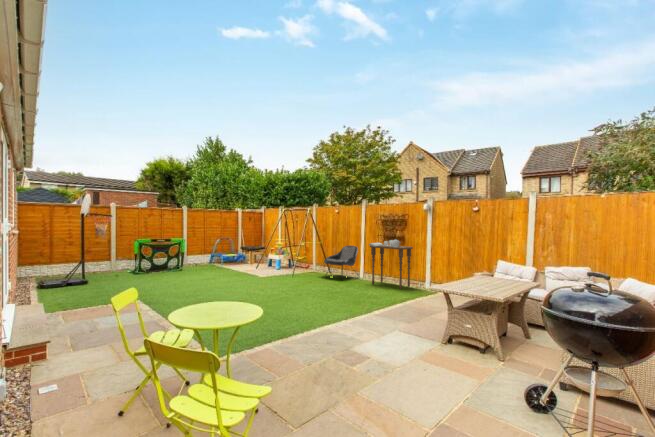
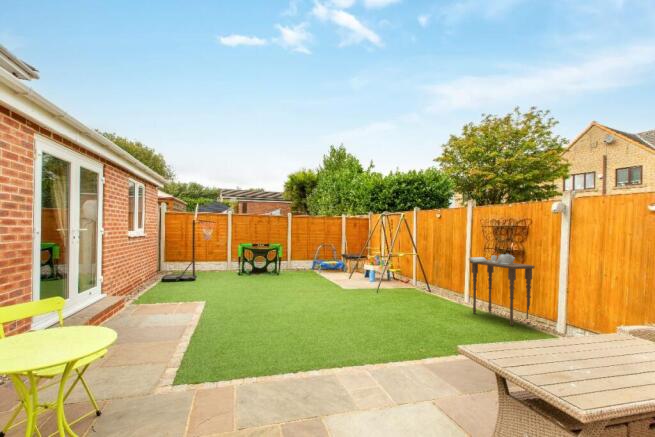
lounge chair: present [324,246,358,279] -> none [416,259,462,304]

